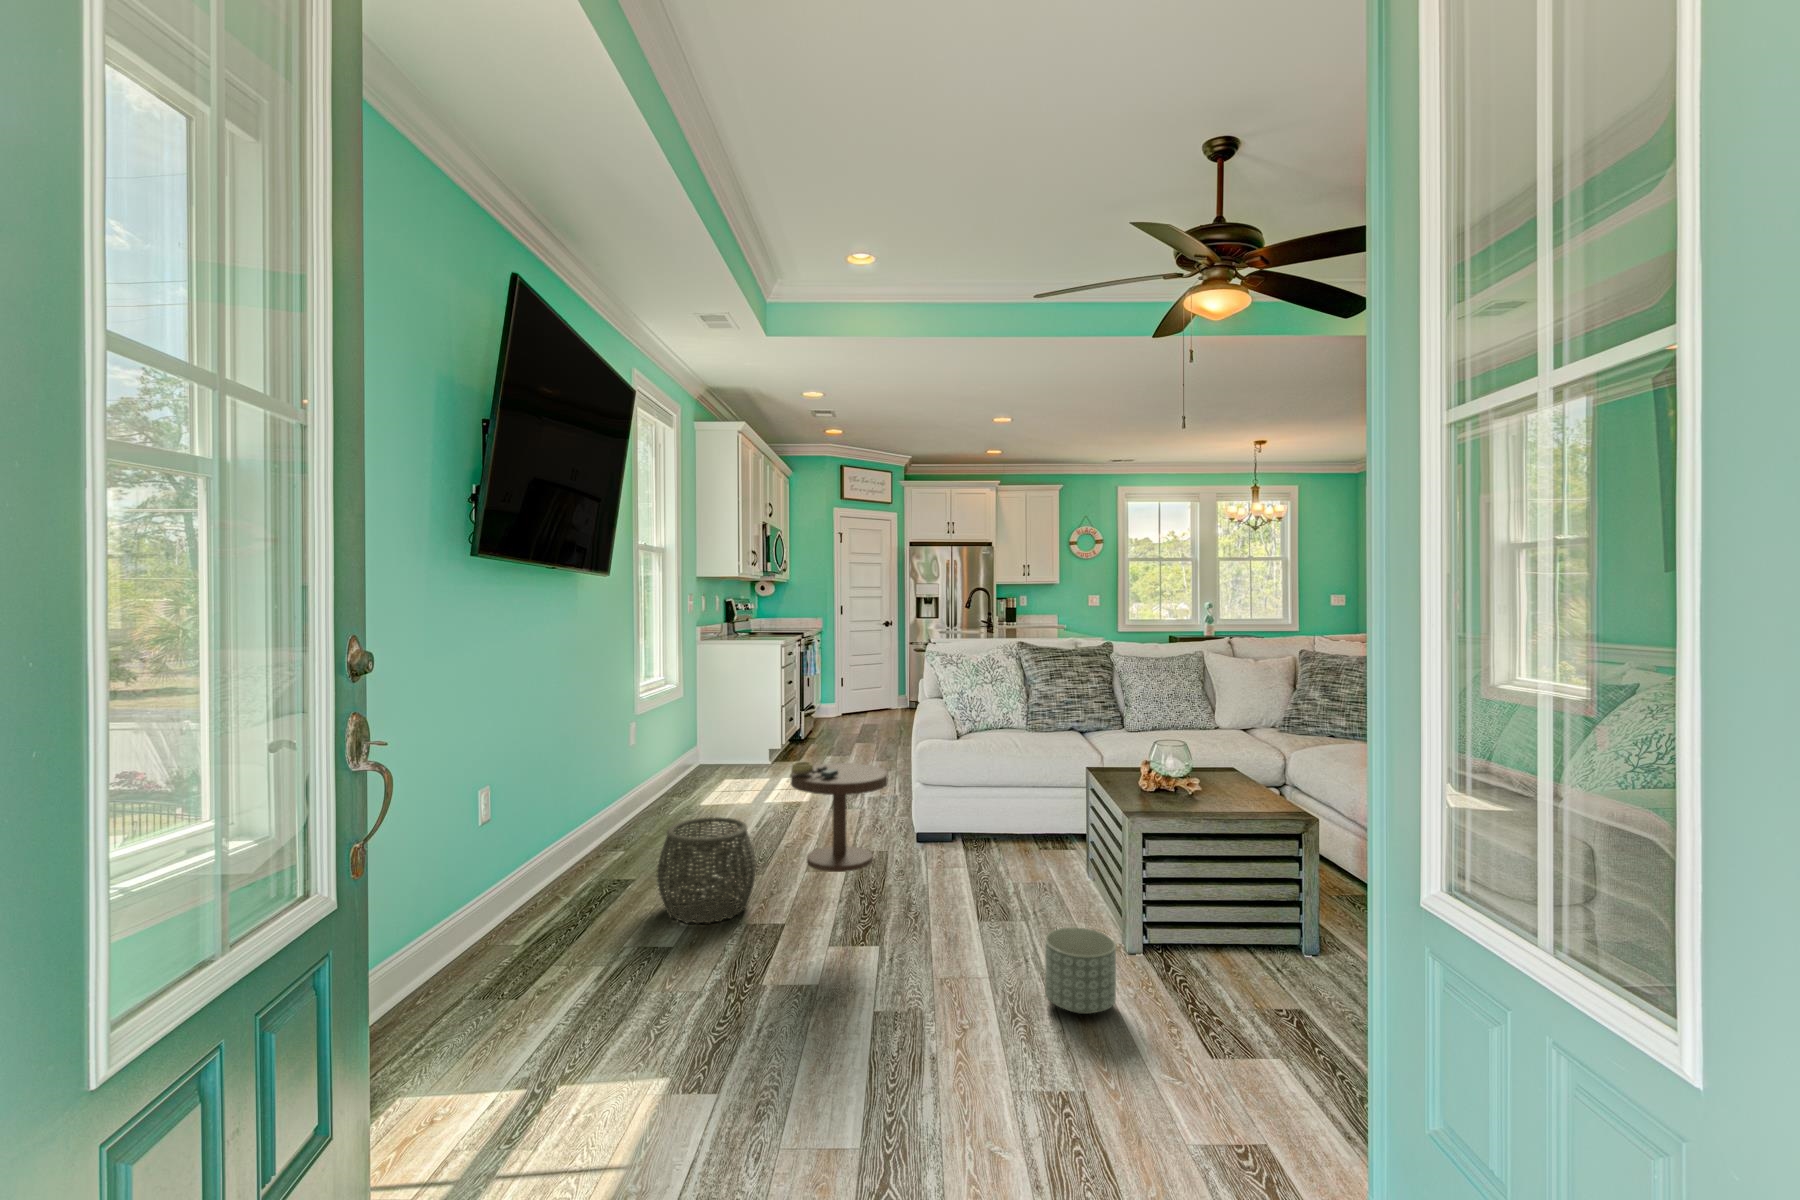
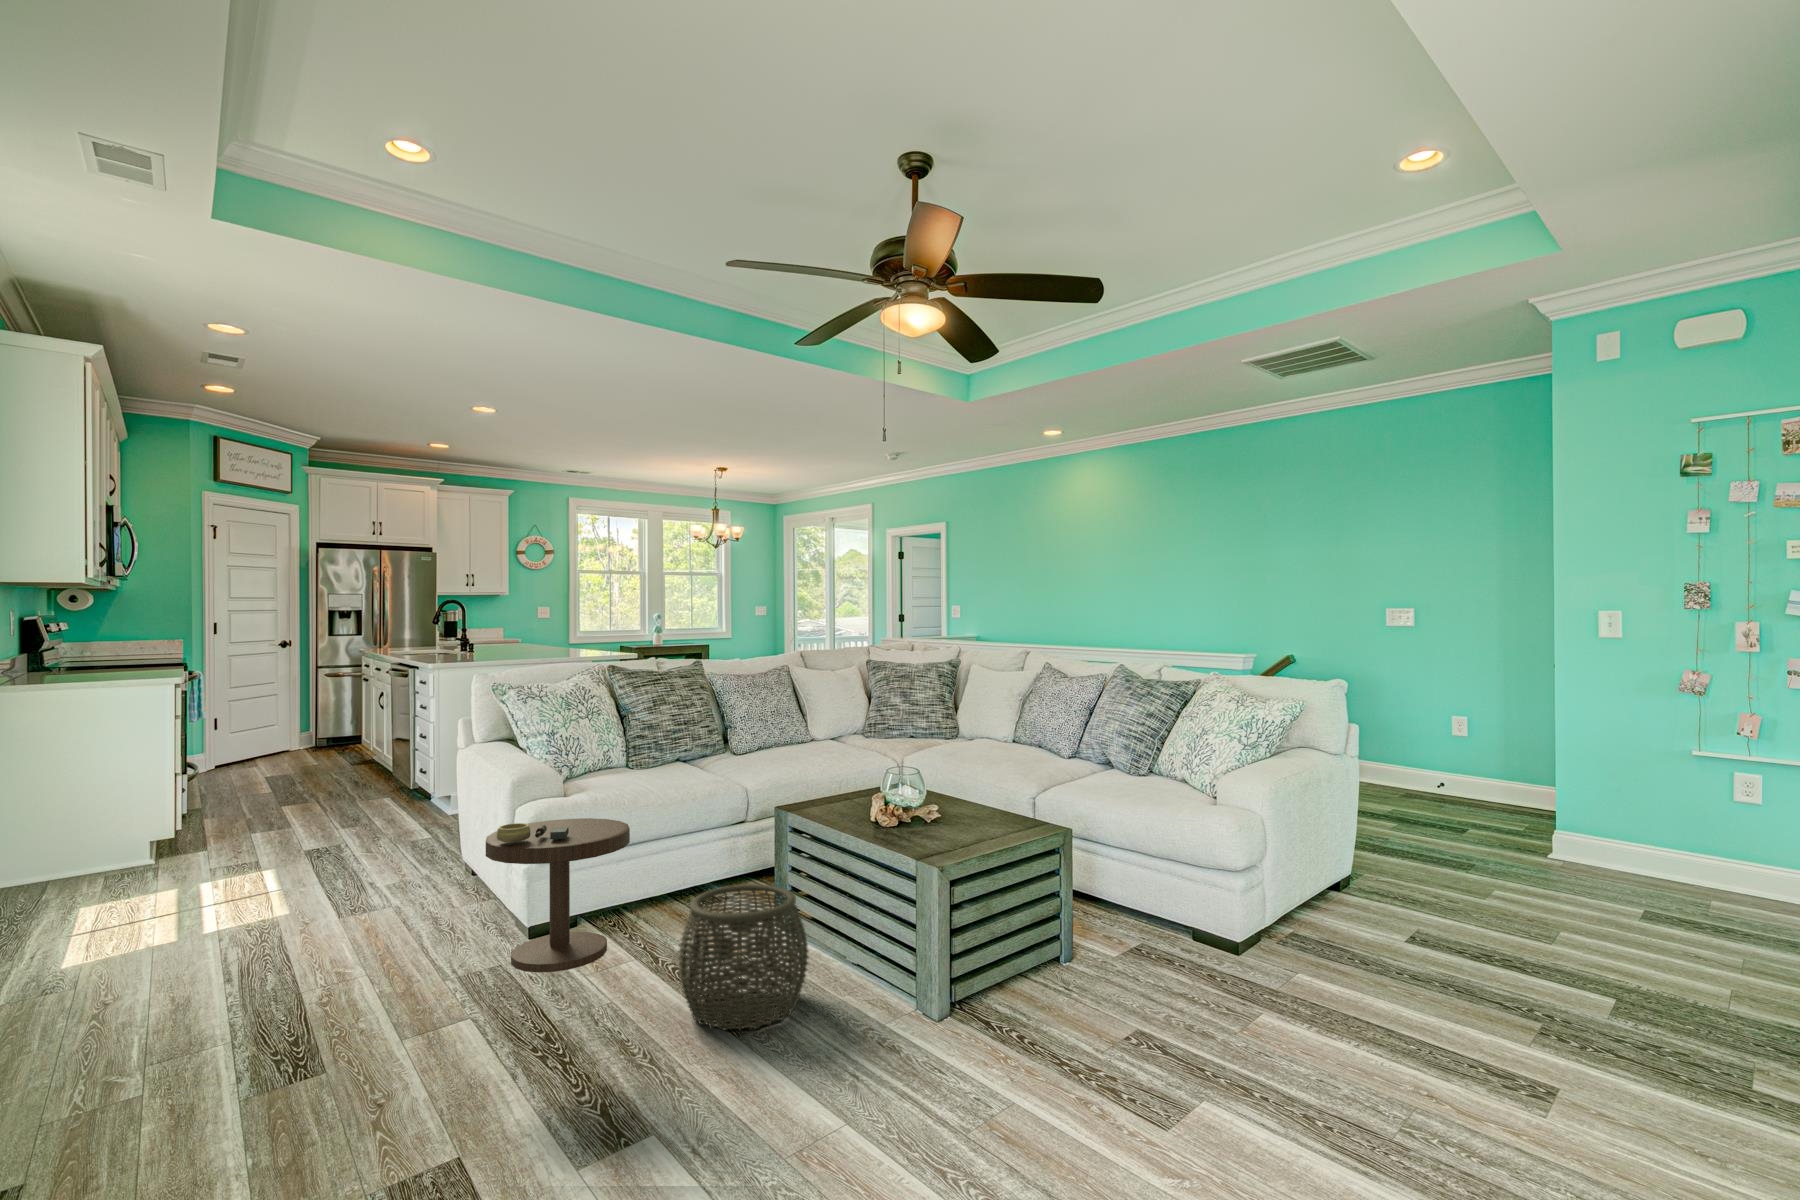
woven basket: present [657,817,757,924] -> present [678,884,809,1030]
planter: present [1045,927,1116,1014] -> none [857,952,933,1046]

